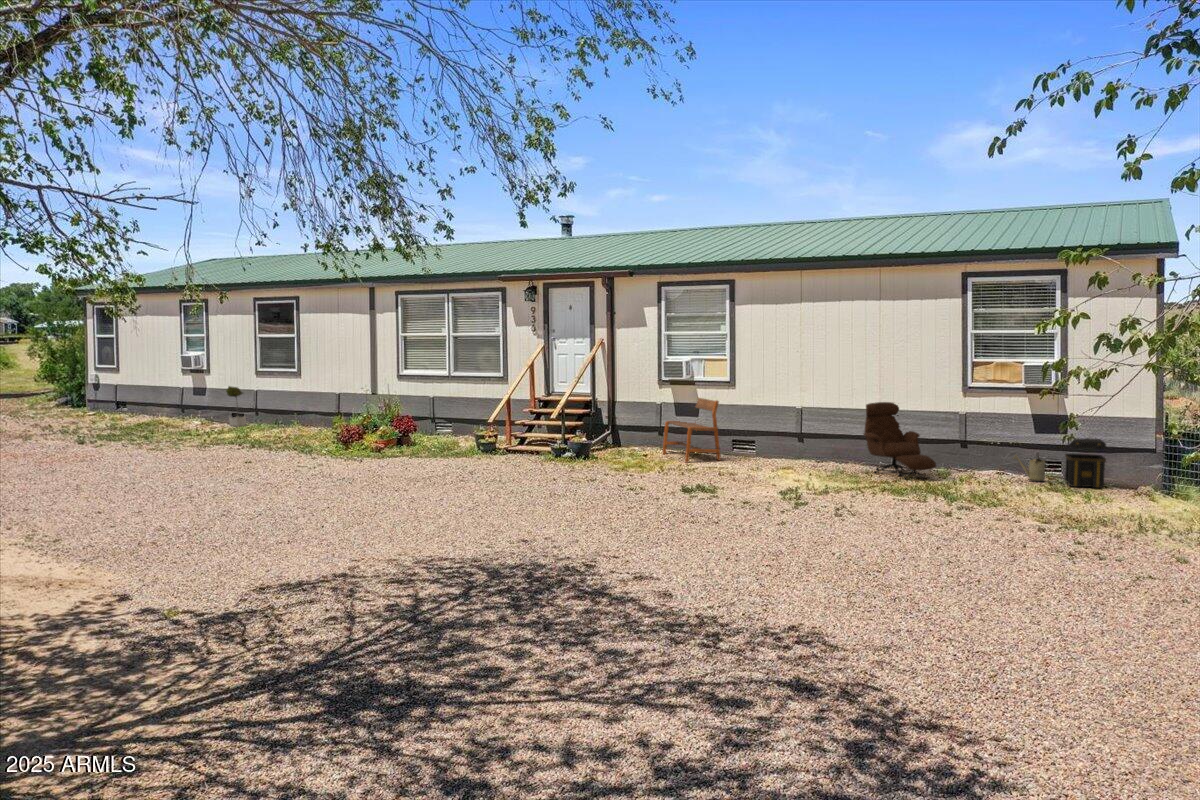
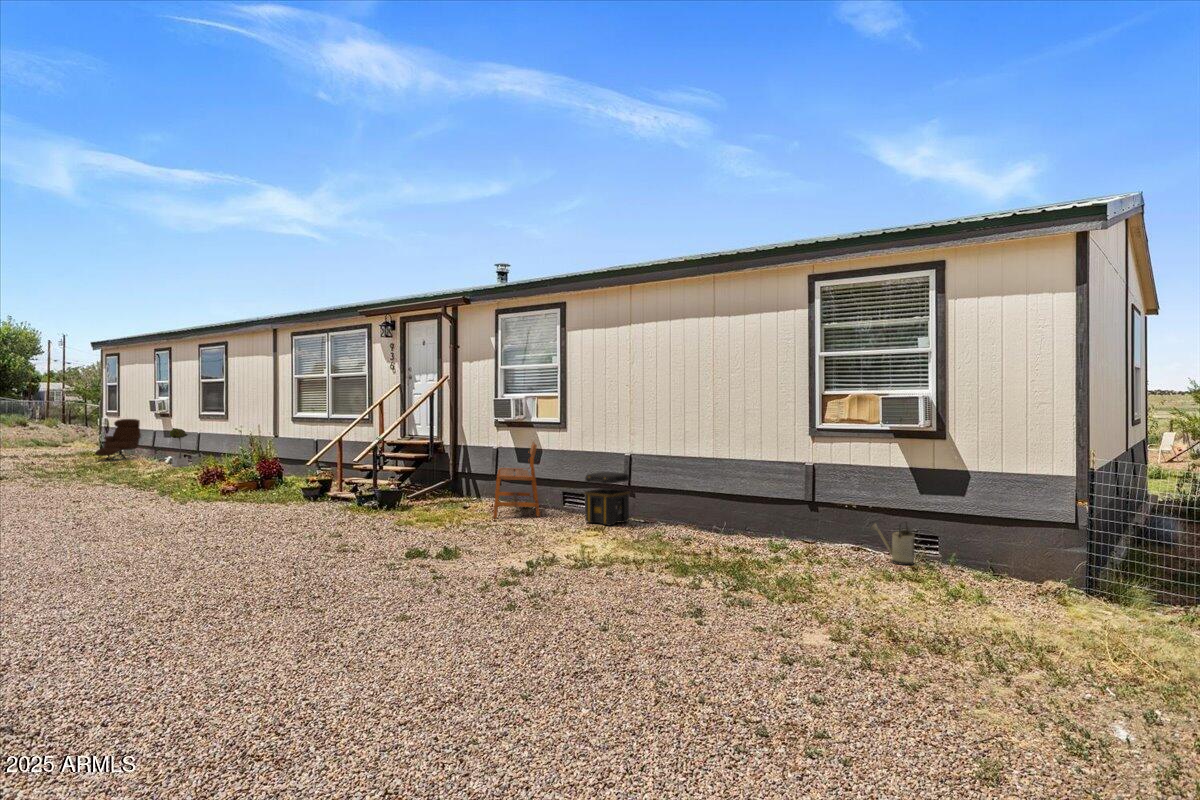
lounge chair: present [863,402,936,480] -> present [95,419,141,460]
toolbox: present [1065,438,1106,488] -> present [585,472,630,525]

